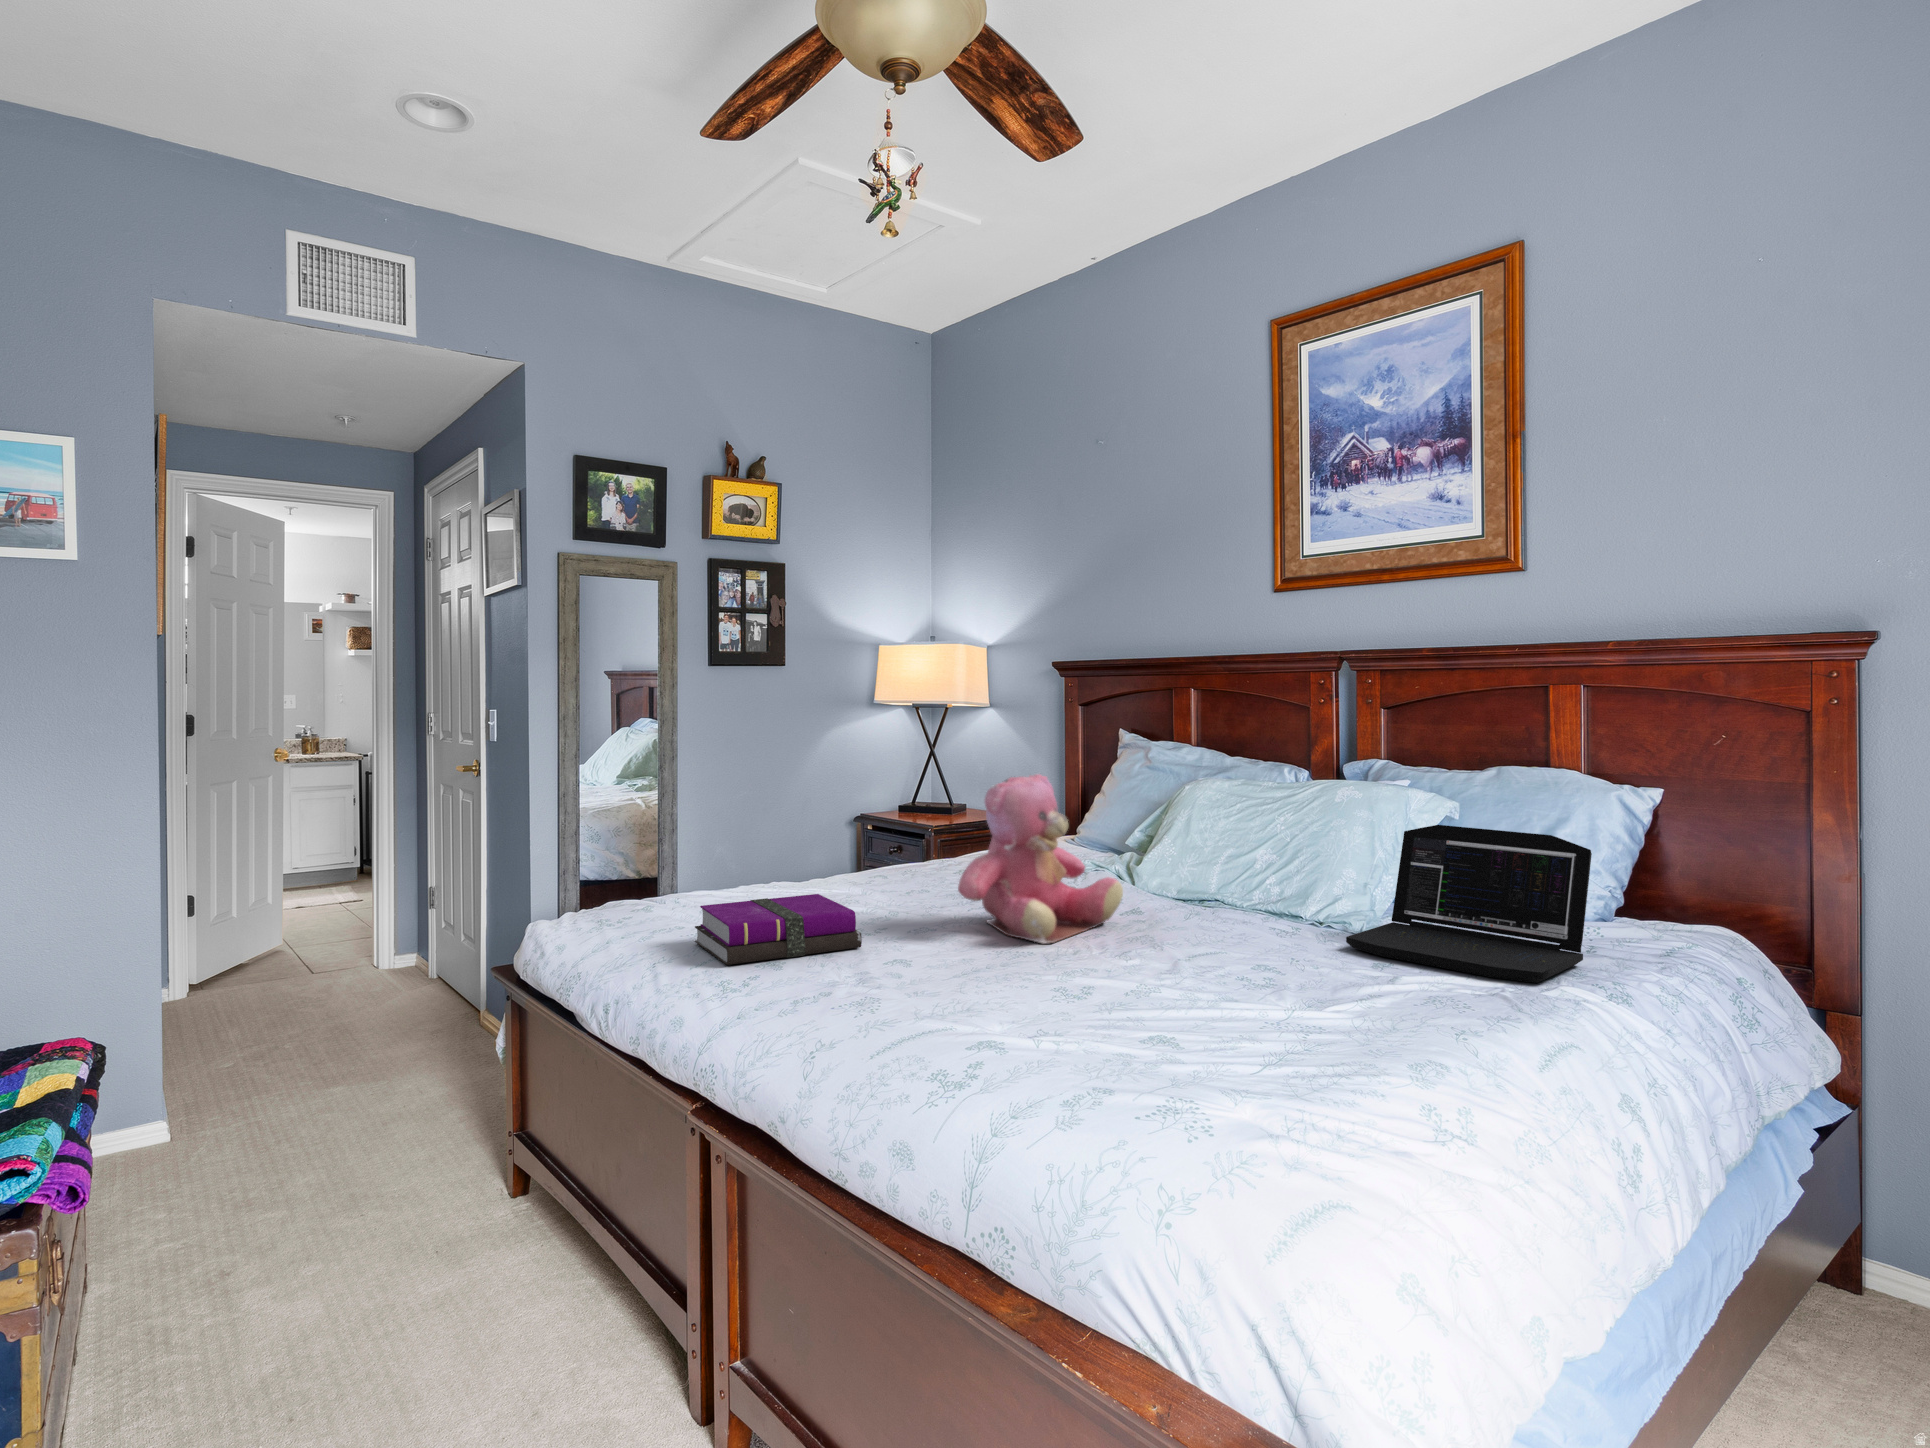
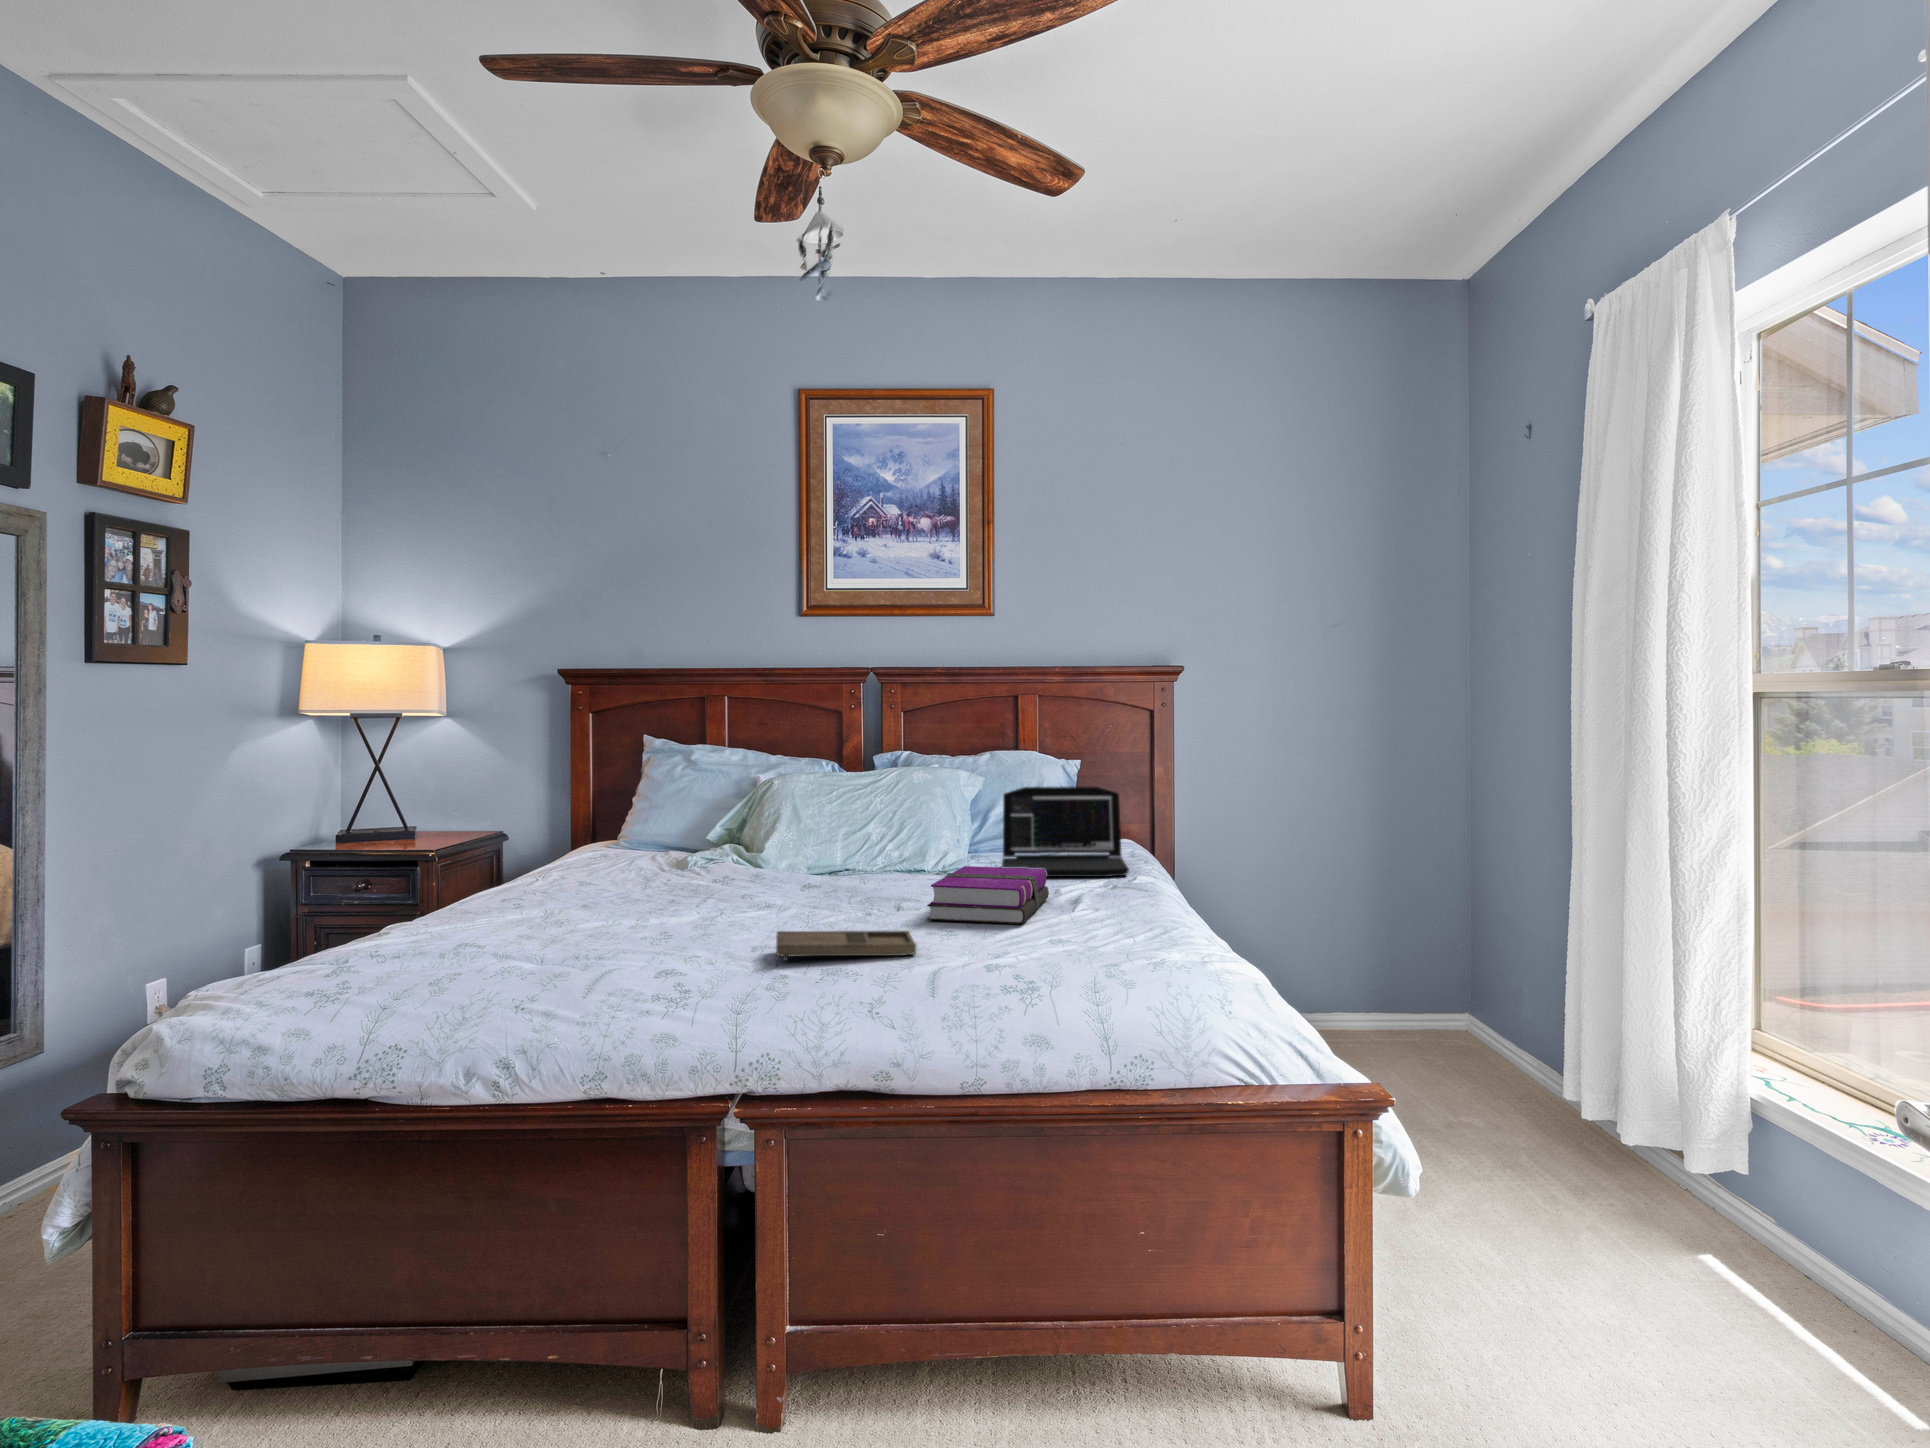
teddy bear: present [958,774,1123,944] -> none [715,766,835,910]
notebook: present [695,894,862,965] -> present [927,866,1049,924]
tray: none [856,958,1021,1019] -> present [776,930,917,961]

